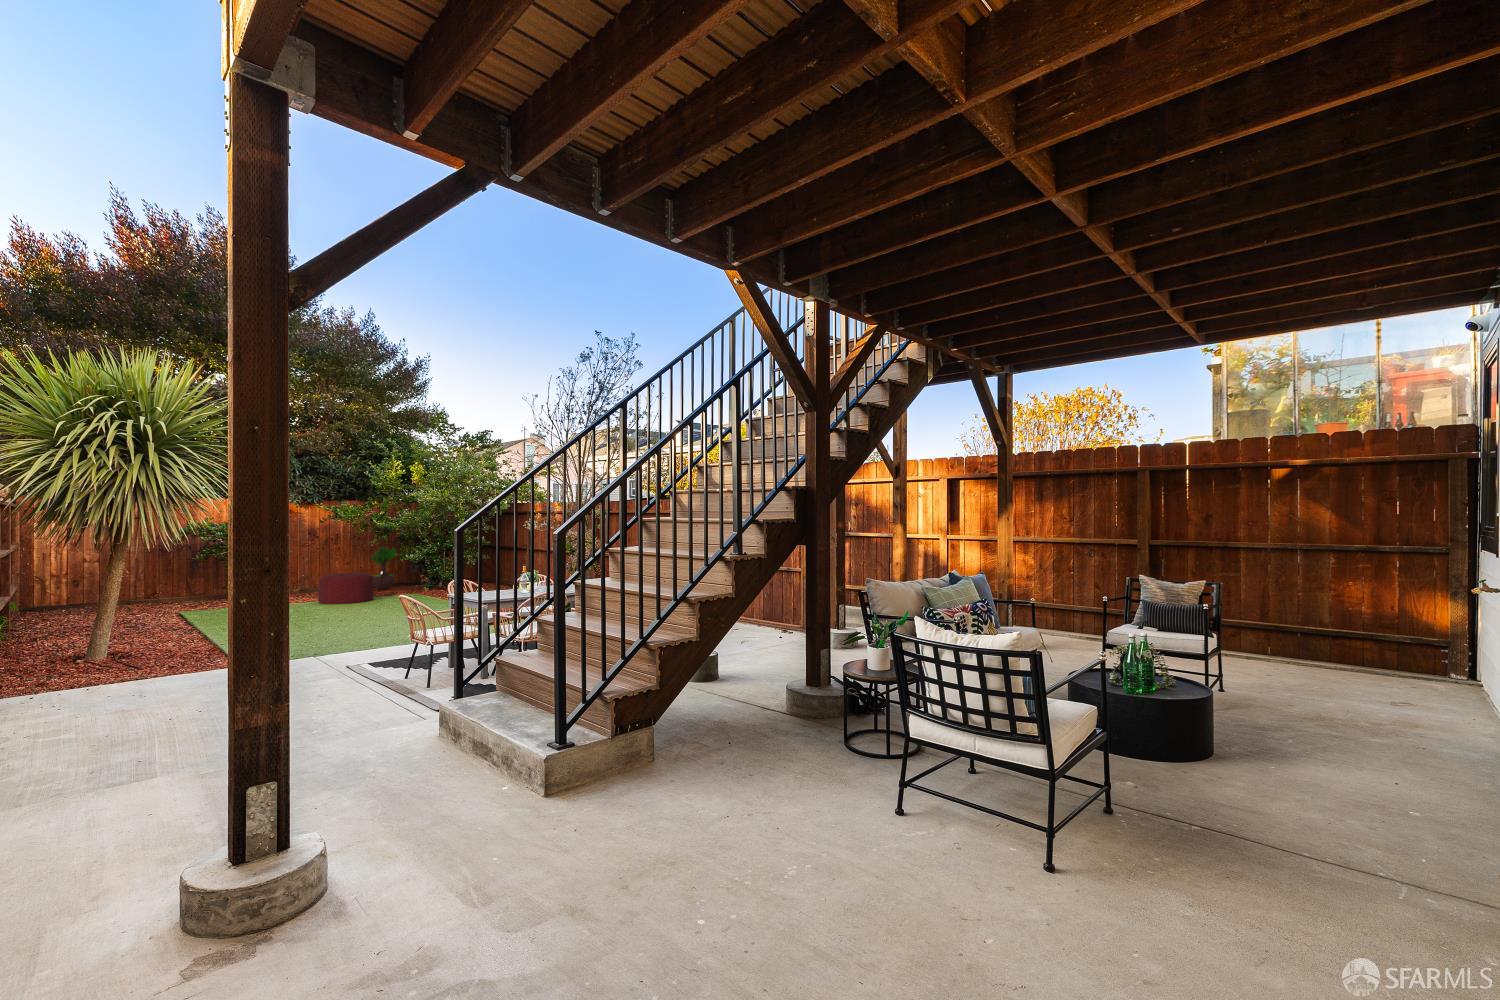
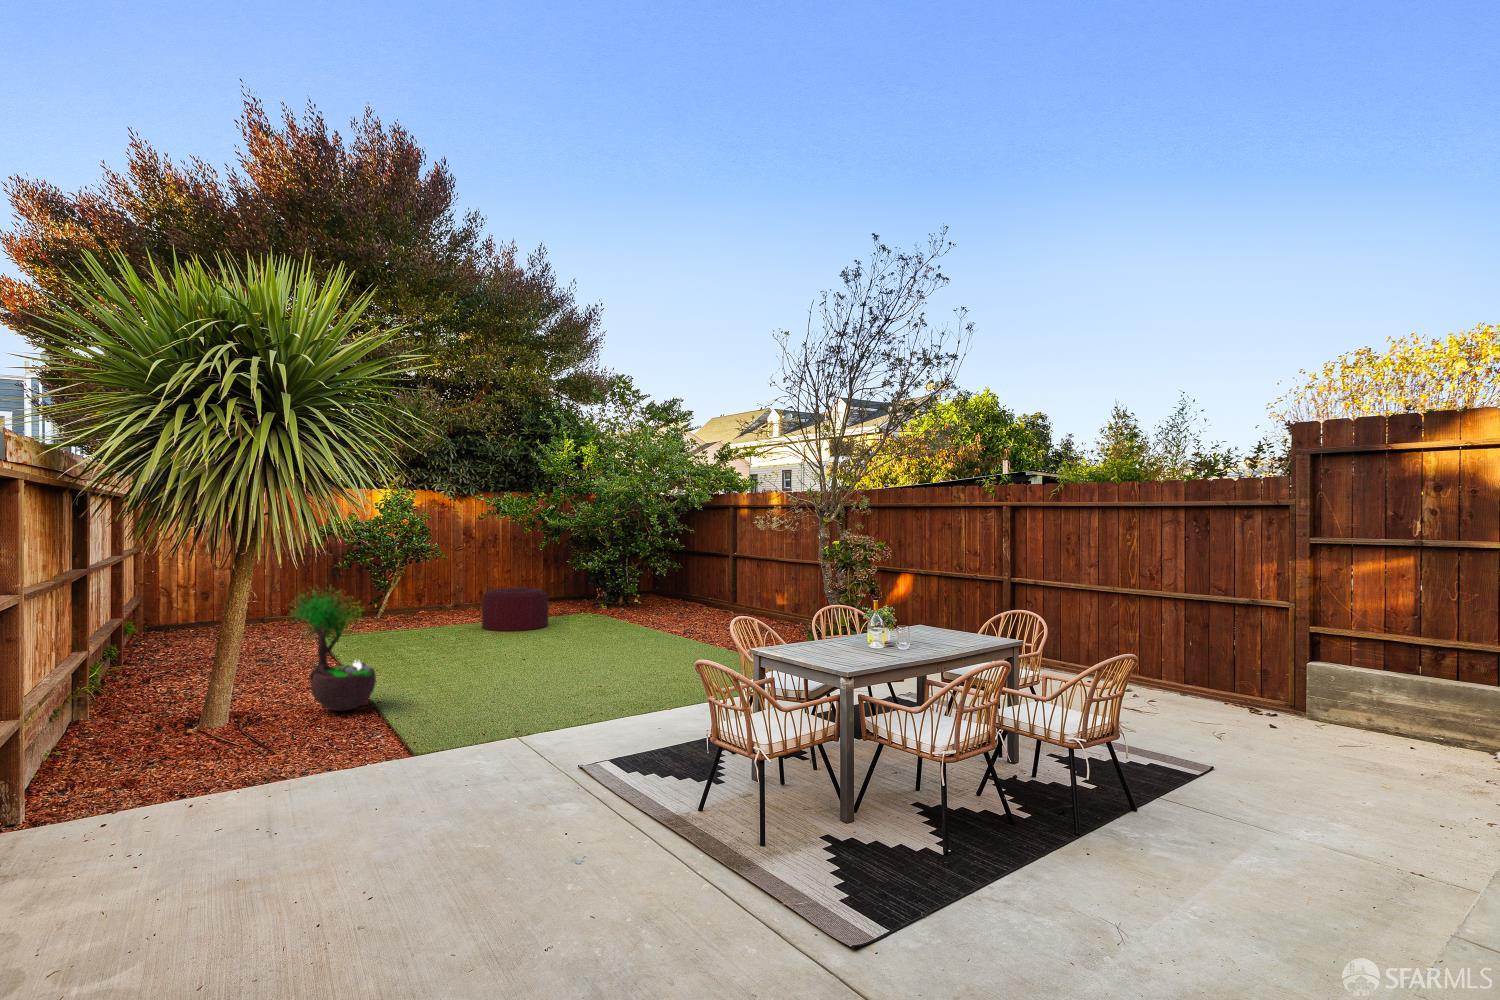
potted tree: present [371,547,396,589] -> present [291,587,376,711]

